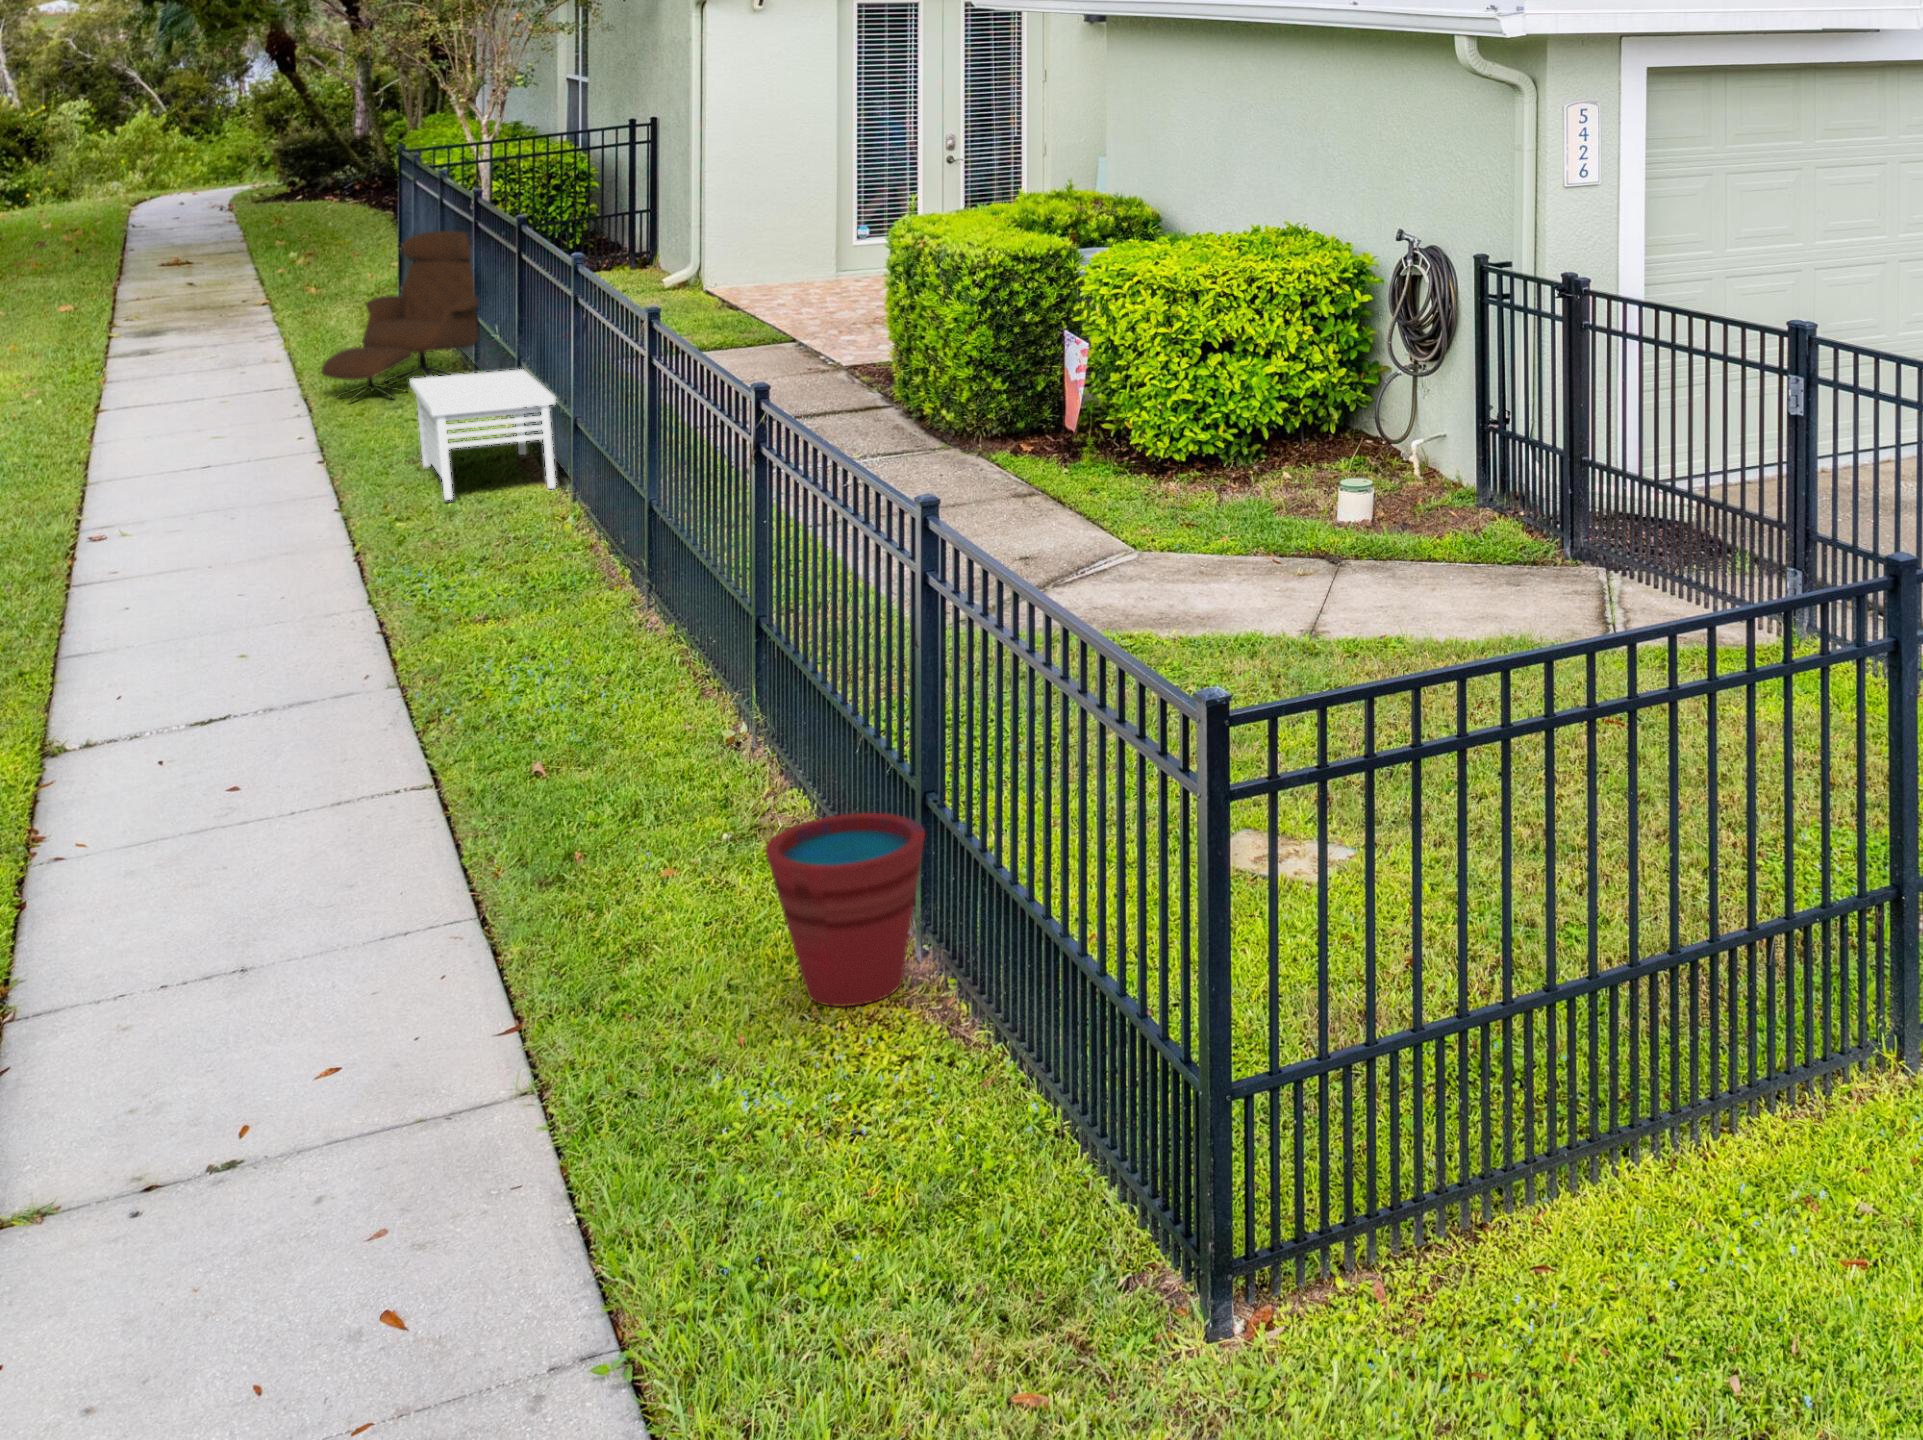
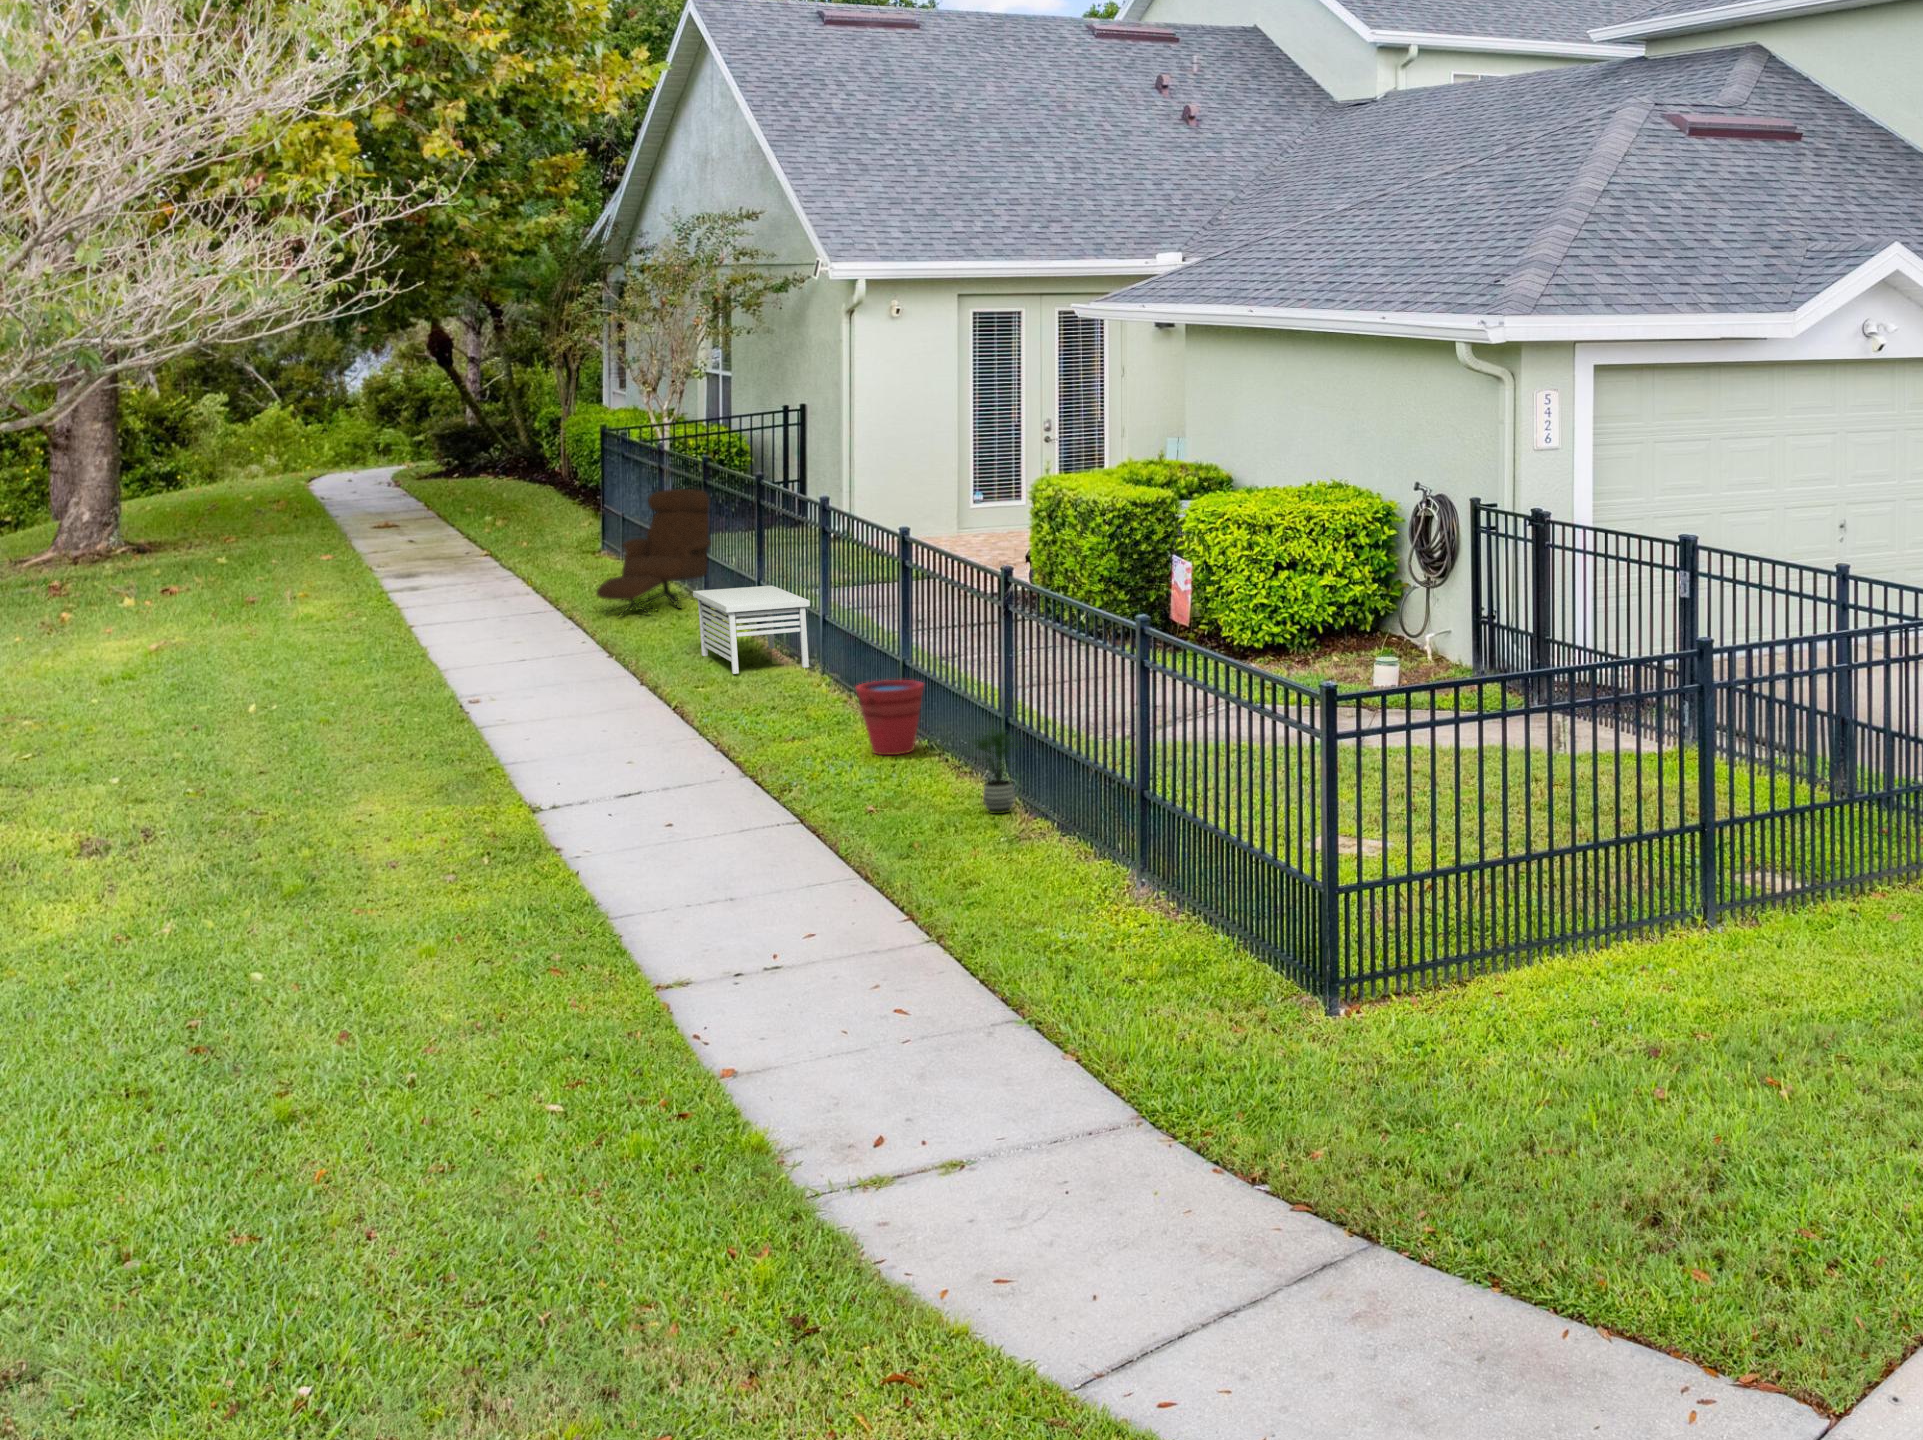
potted plant: none [663,647,769,789] -> present [968,729,1024,814]
bucket: present [765,813,925,1007] -> present [856,680,924,755]

